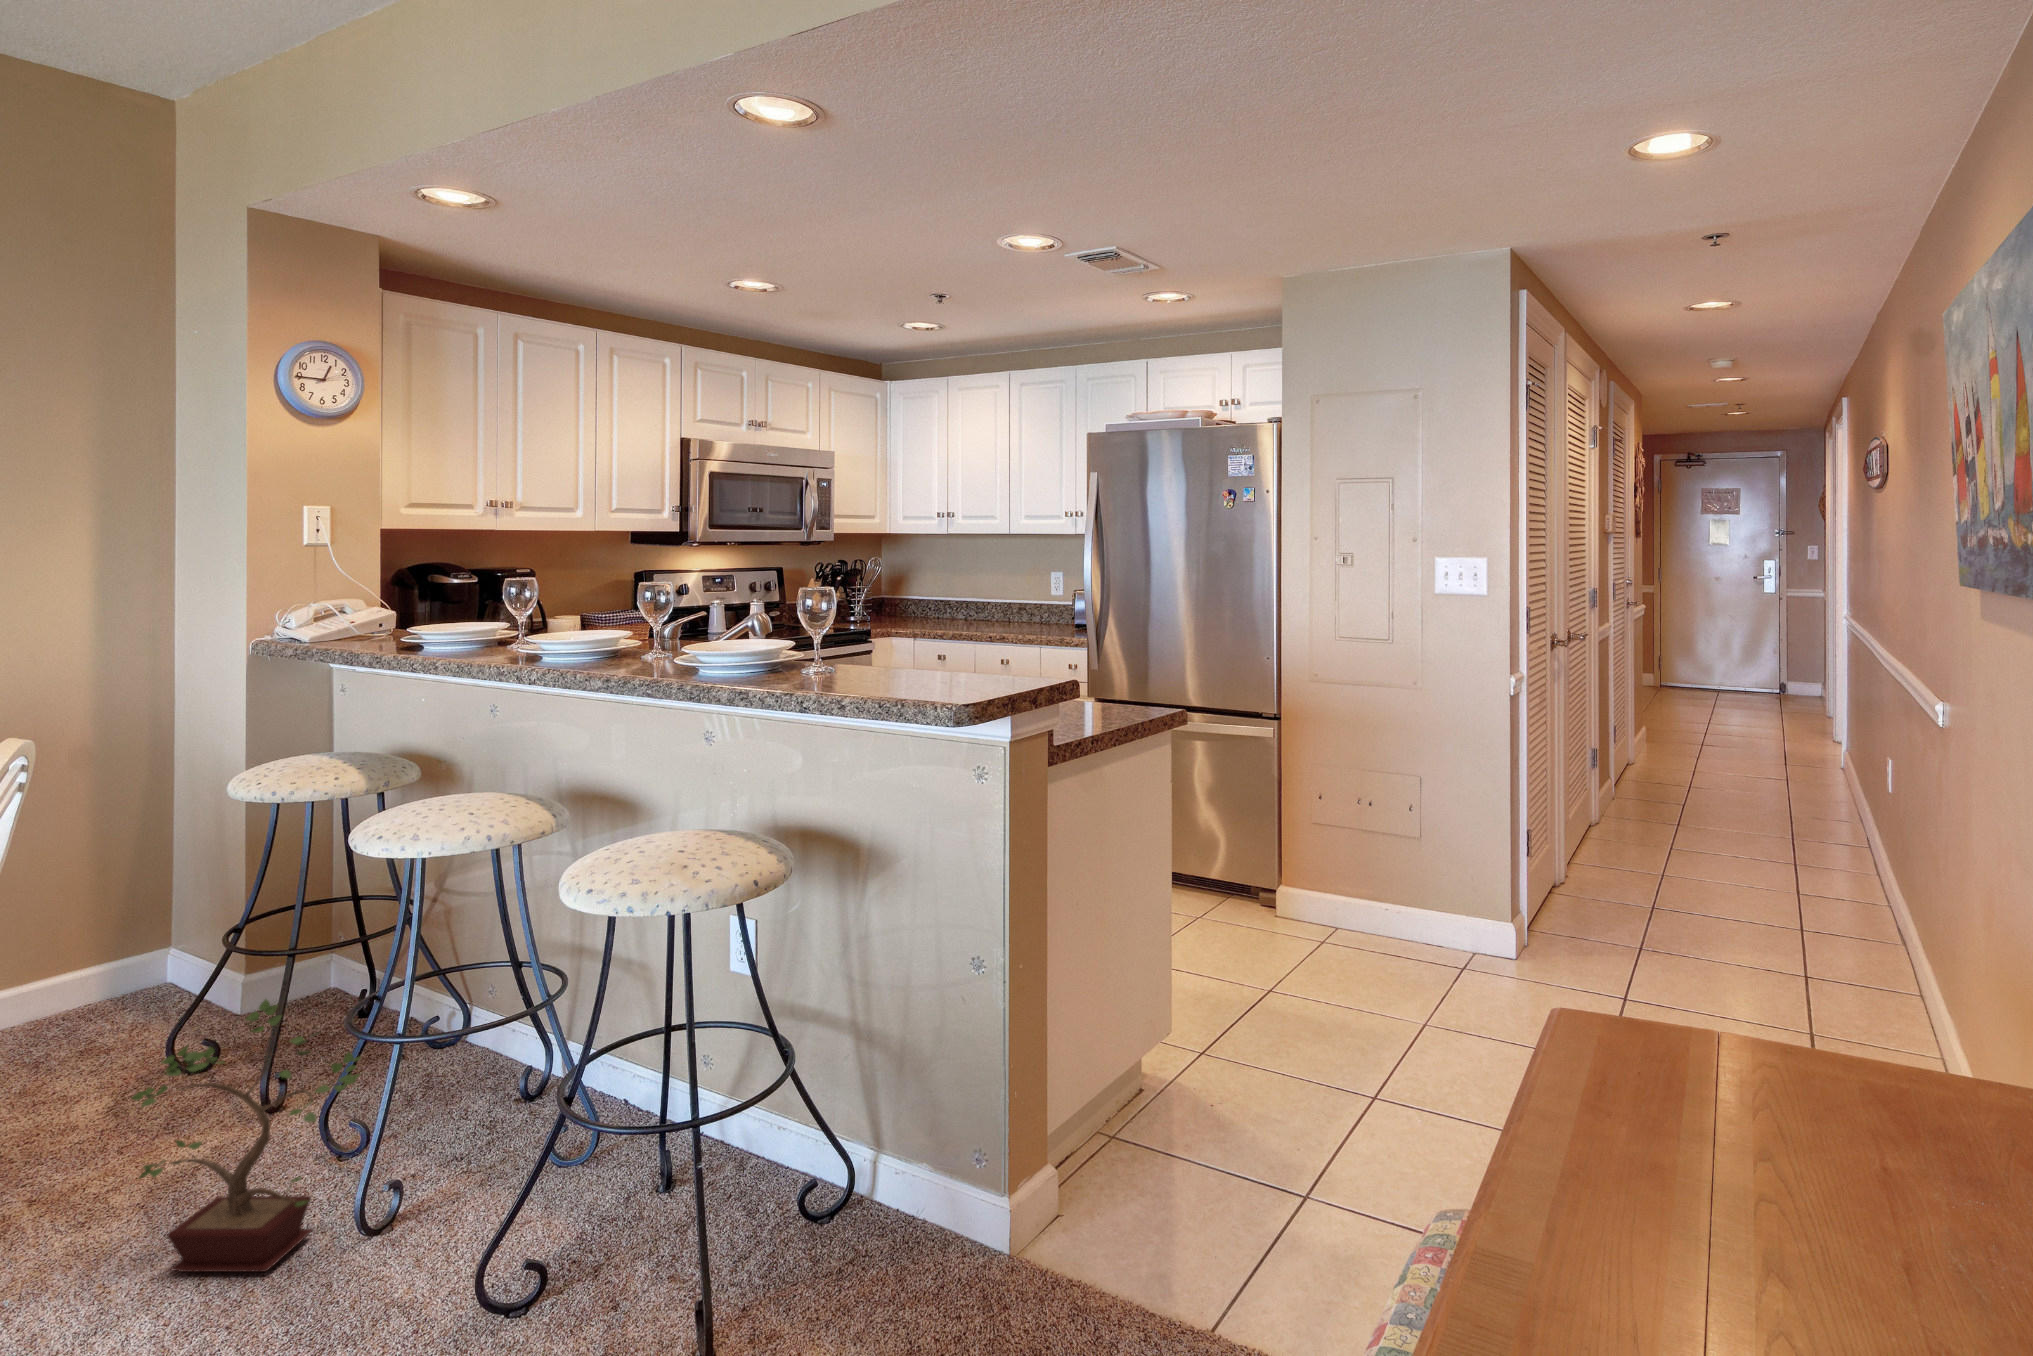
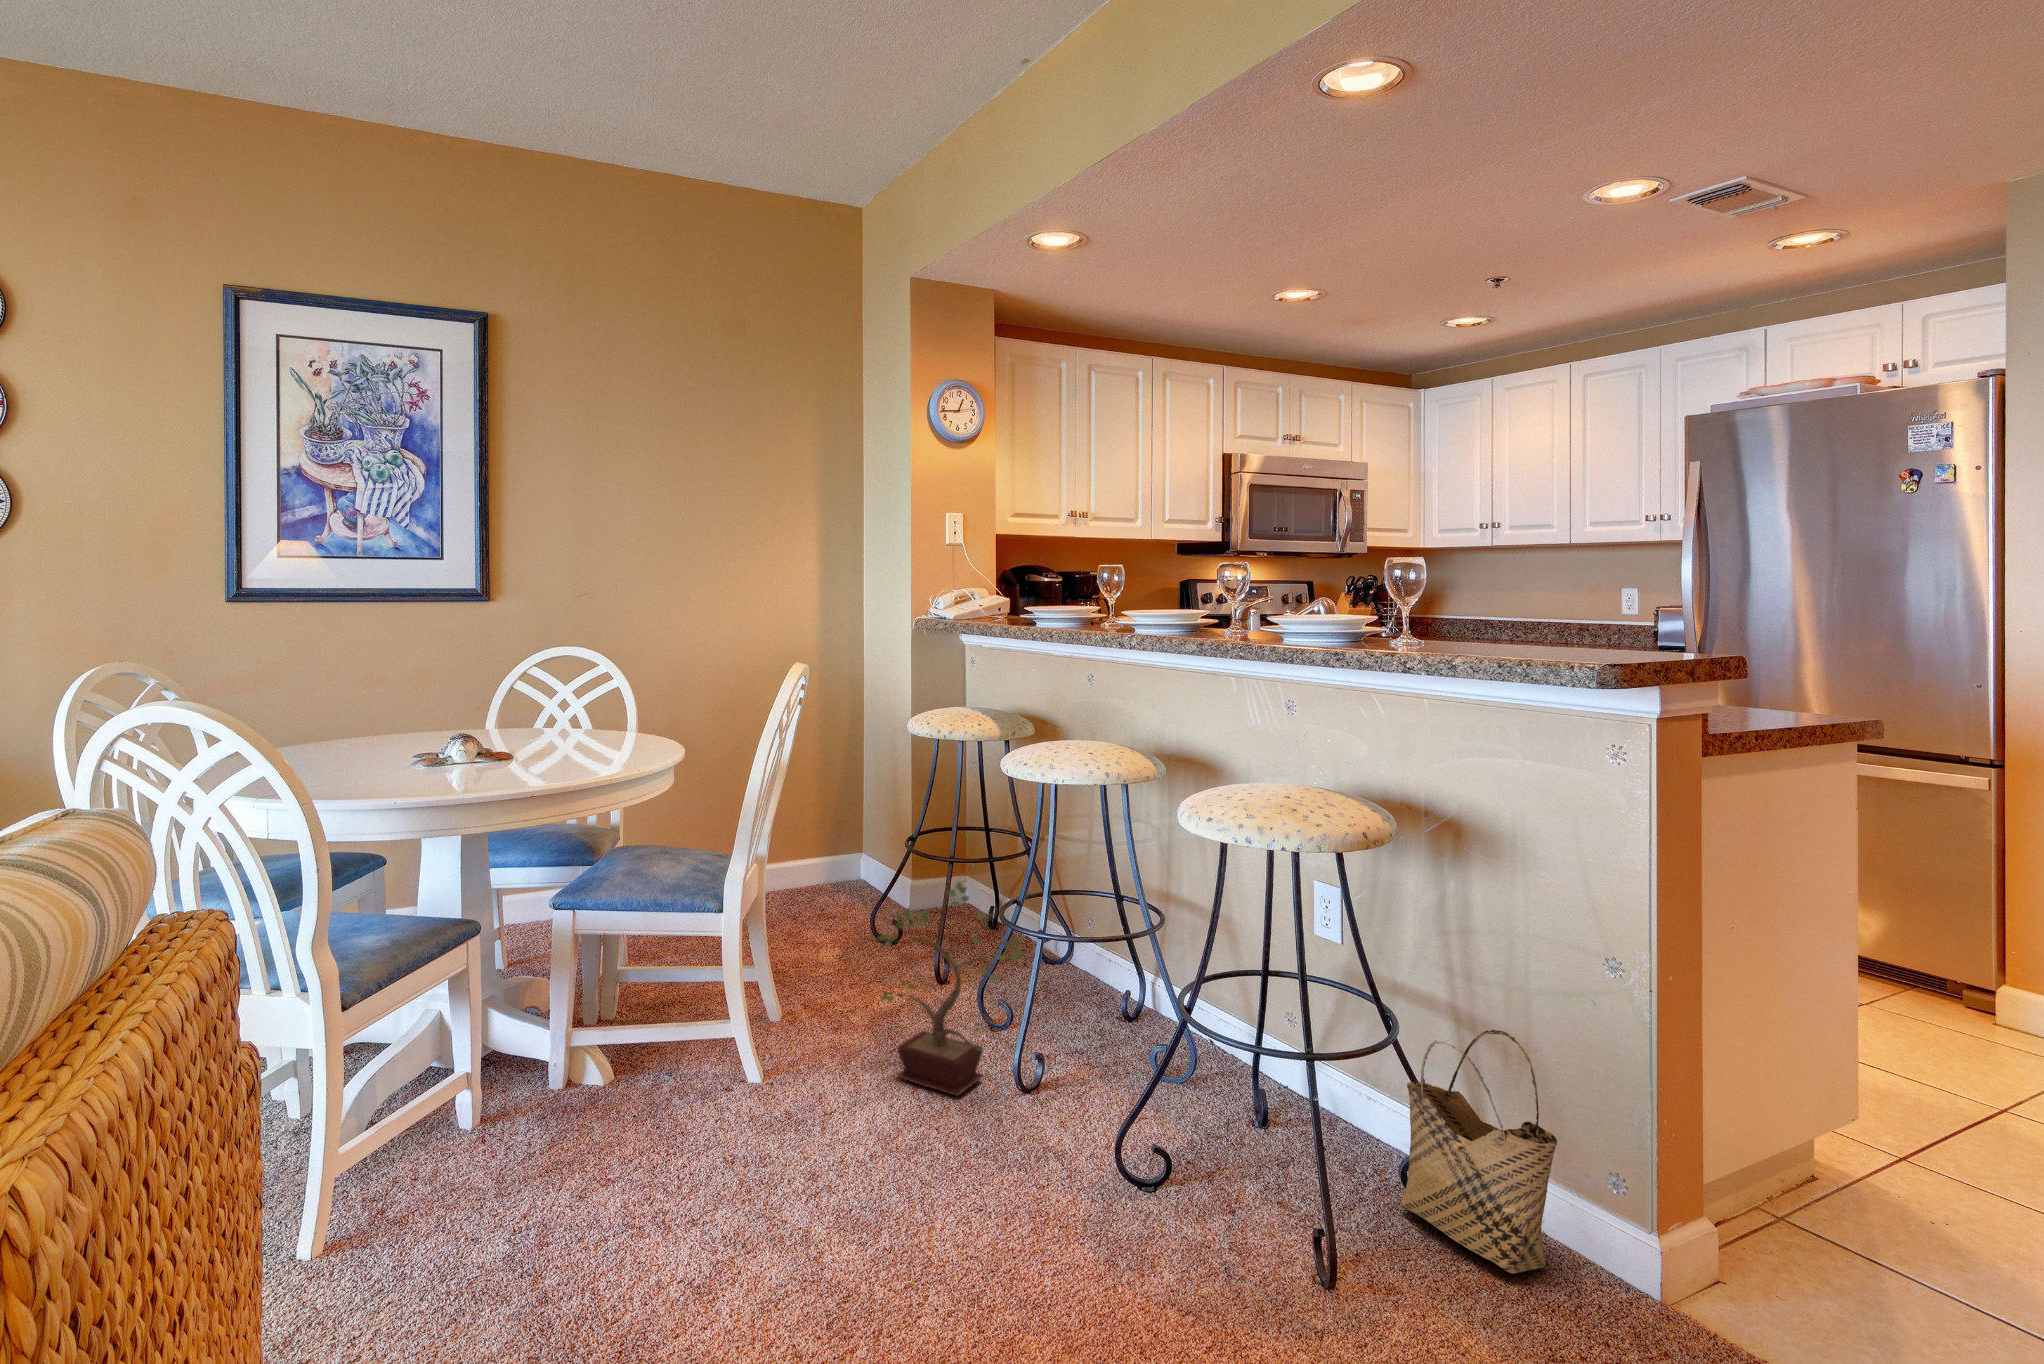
woven basket: none [800,1044,931,1275] -> present [1401,1030,1557,1273]

